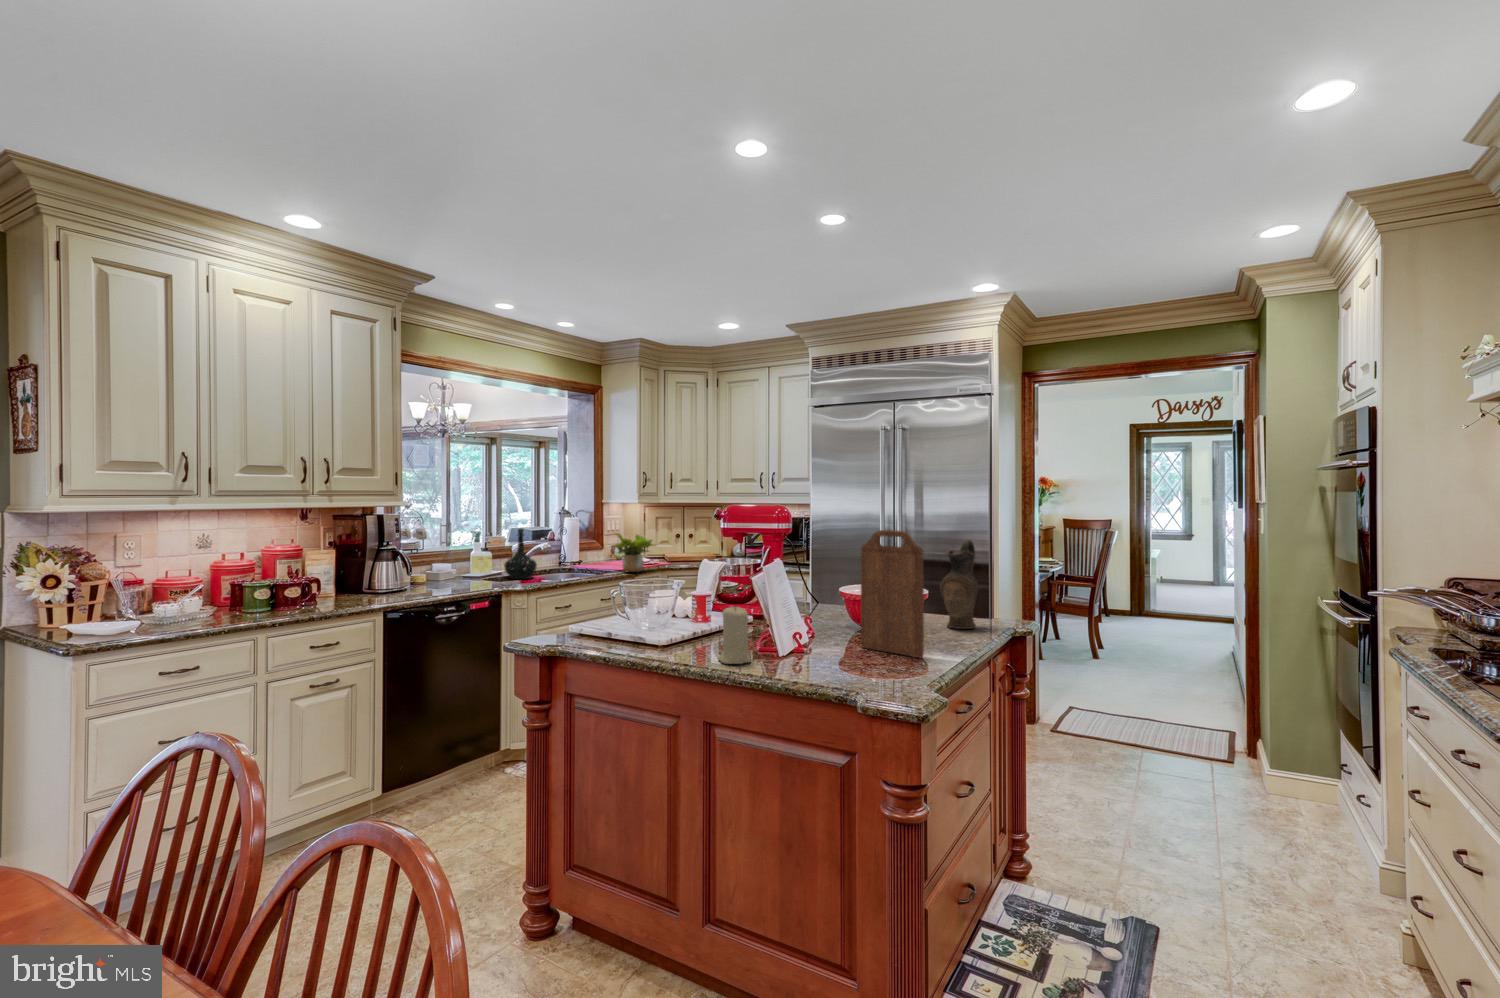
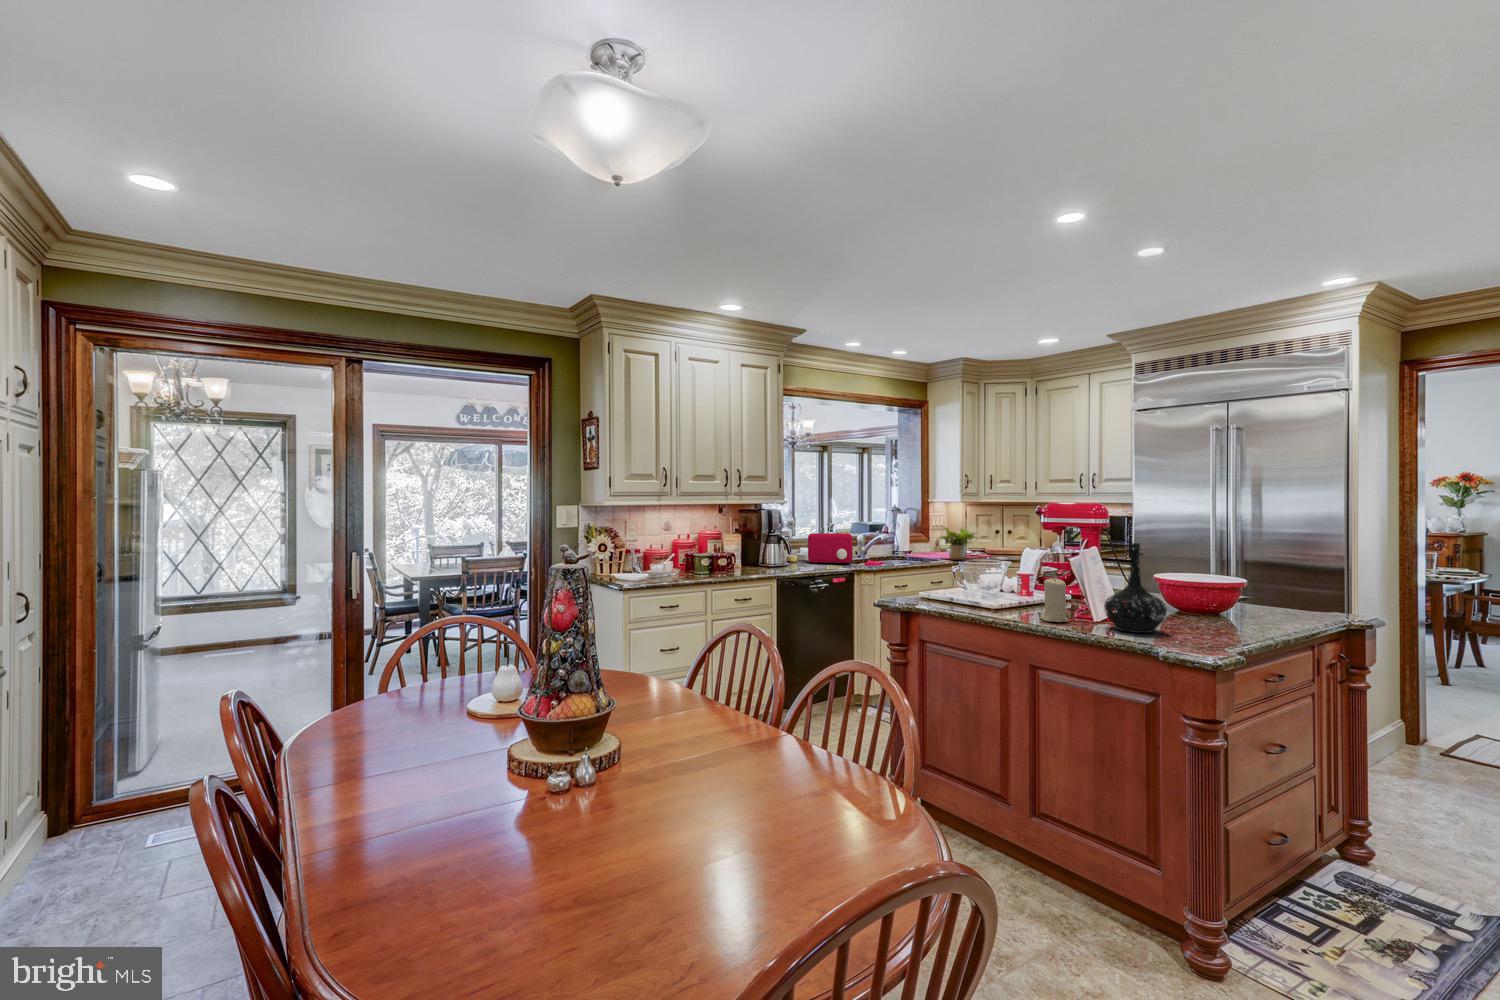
bottle: present [504,528,537,579] -> present [1104,543,1167,633]
cutting board: present [861,530,924,657] -> none [1171,521,1234,631]
ceramic pitcher: present [940,540,978,629] -> none [1260,533,1304,615]
toaster: none [436,545,499,587] -> present [808,533,853,564]

